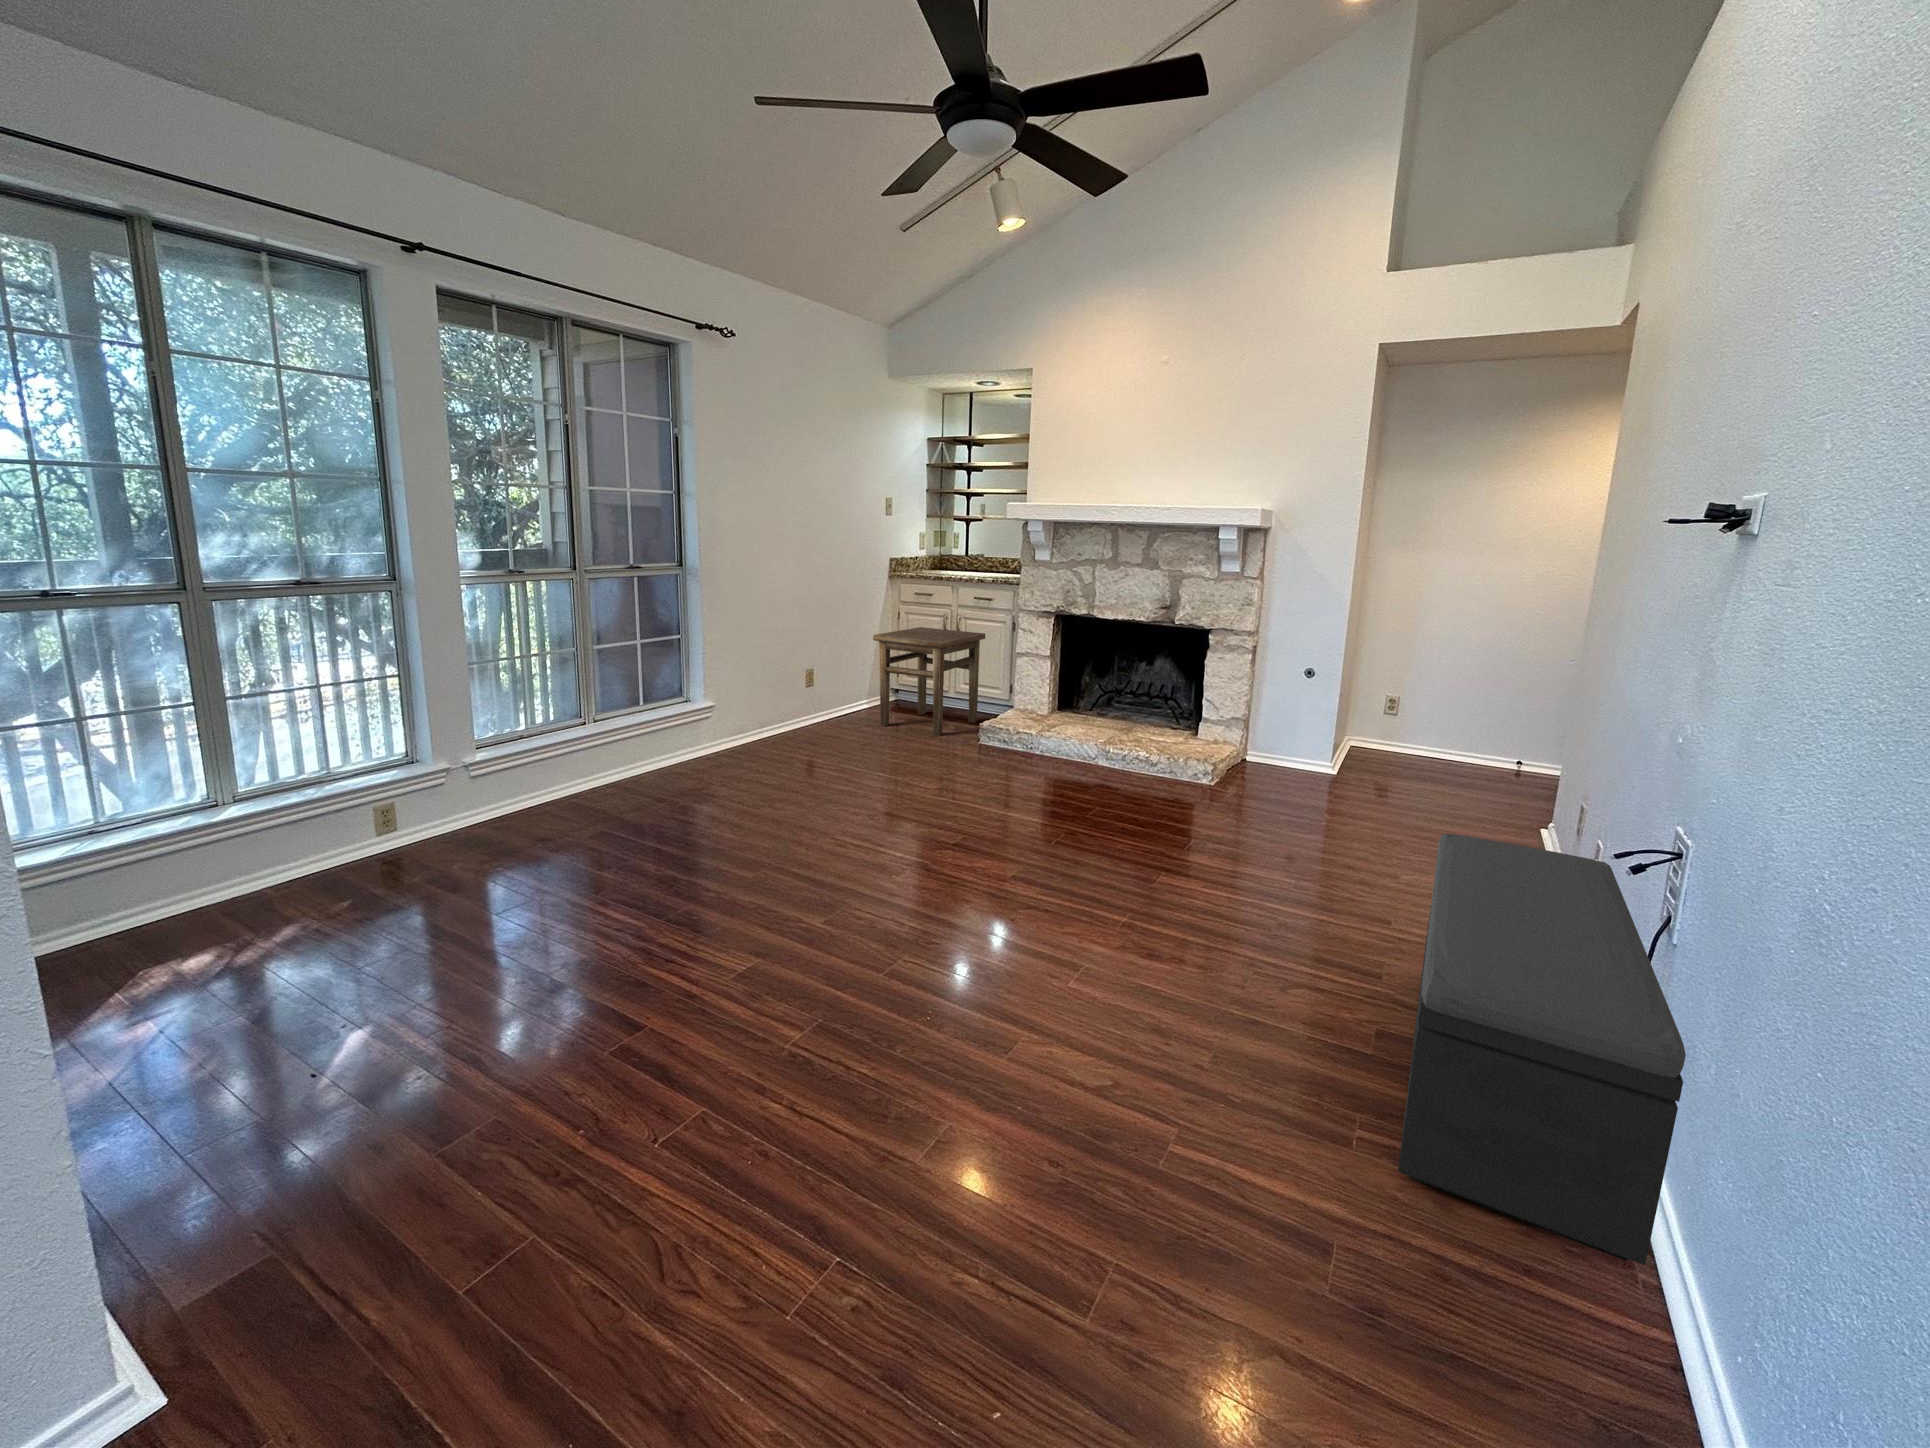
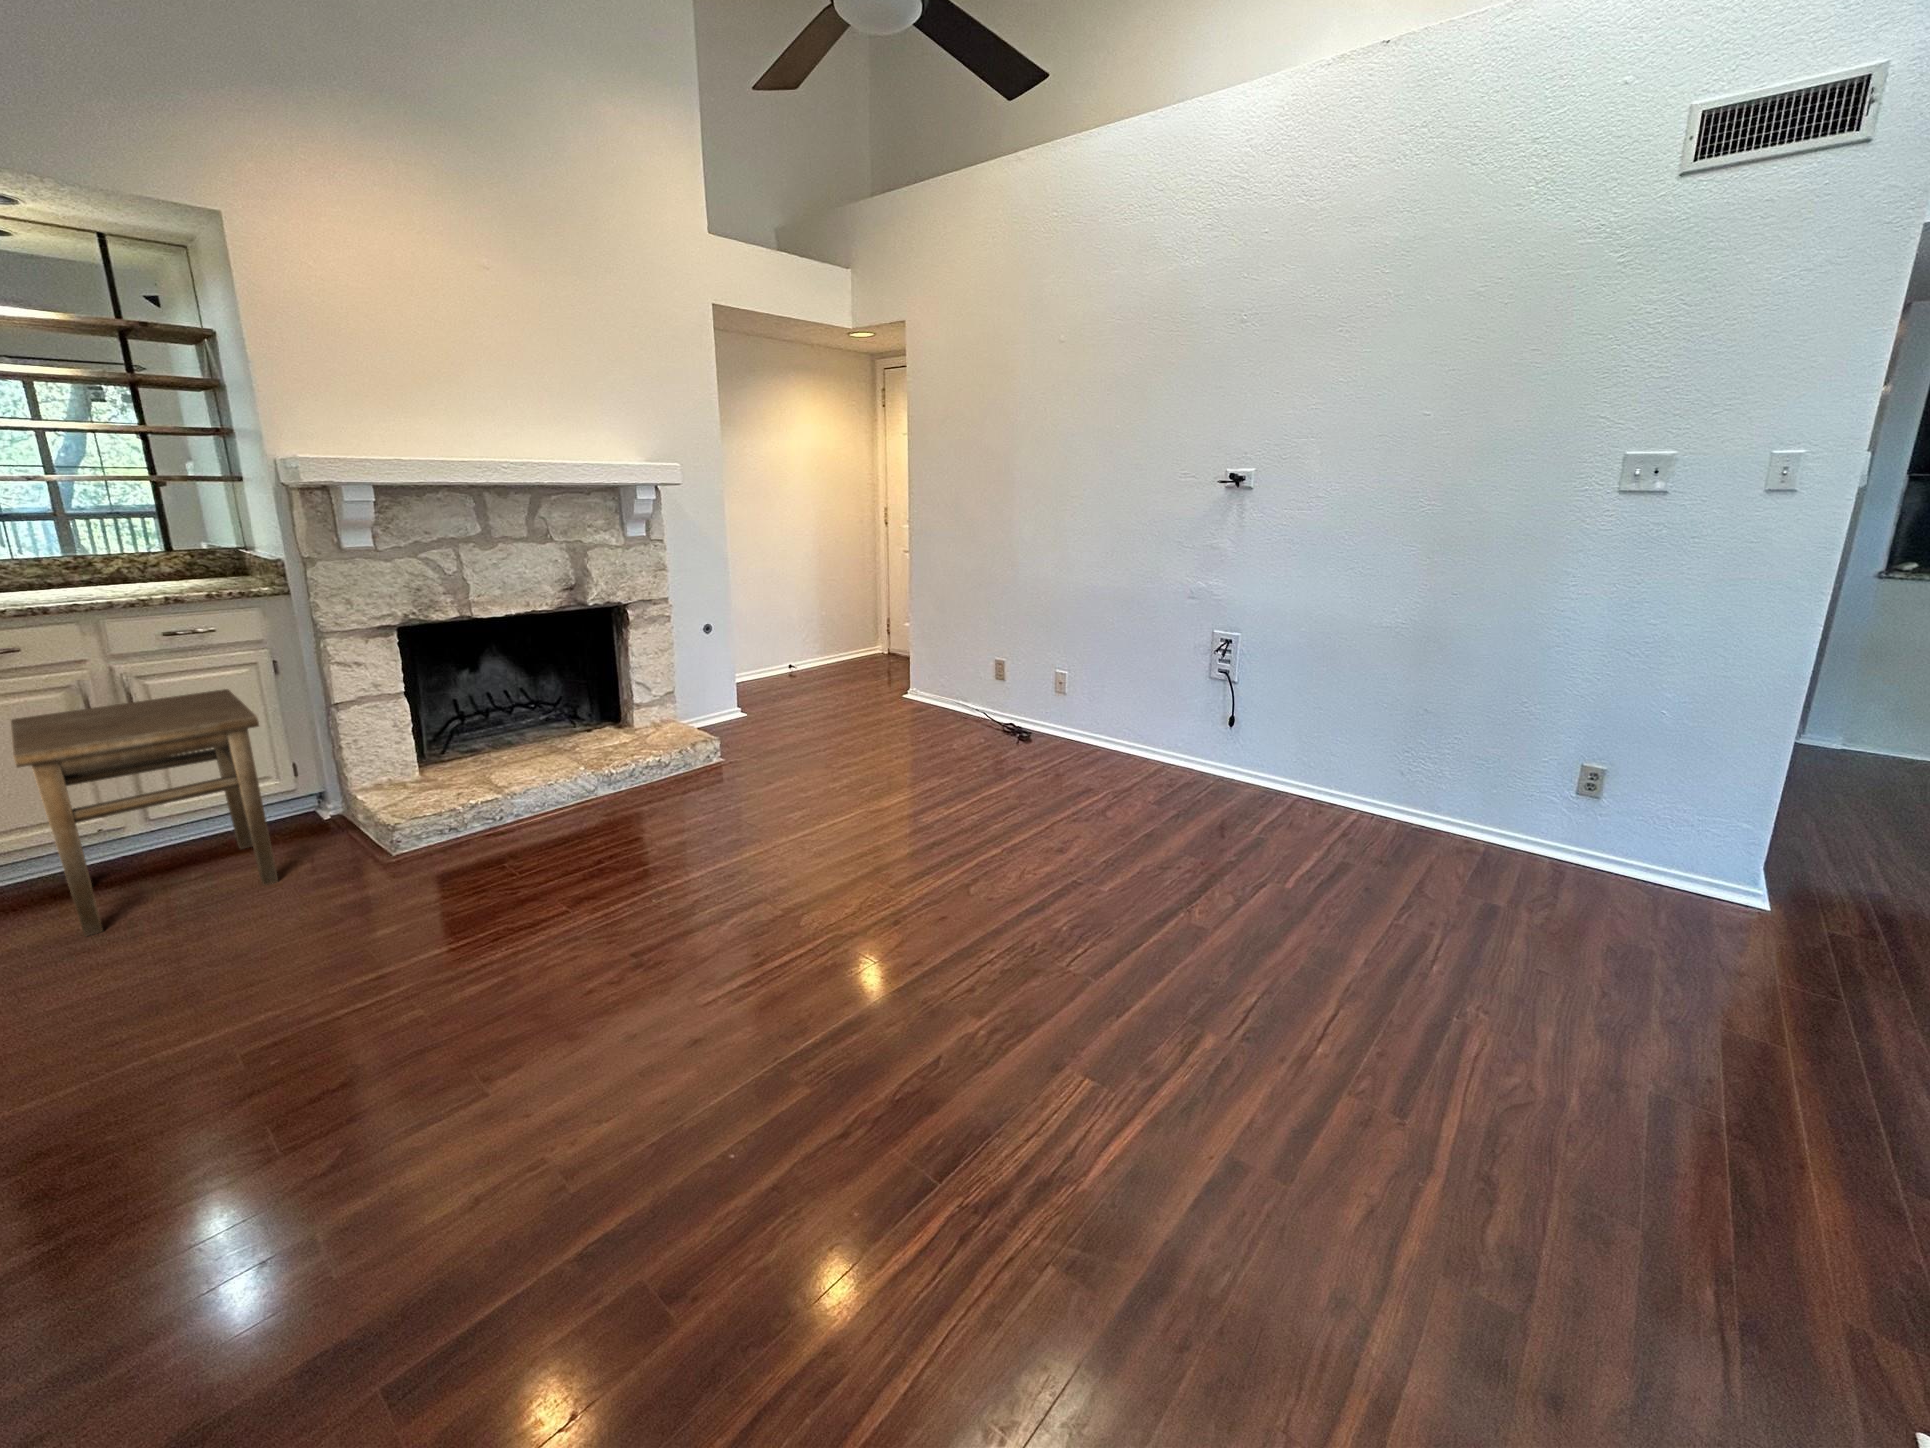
storage bench: present [1398,833,1686,1265] -> none [1071,670,1303,821]

